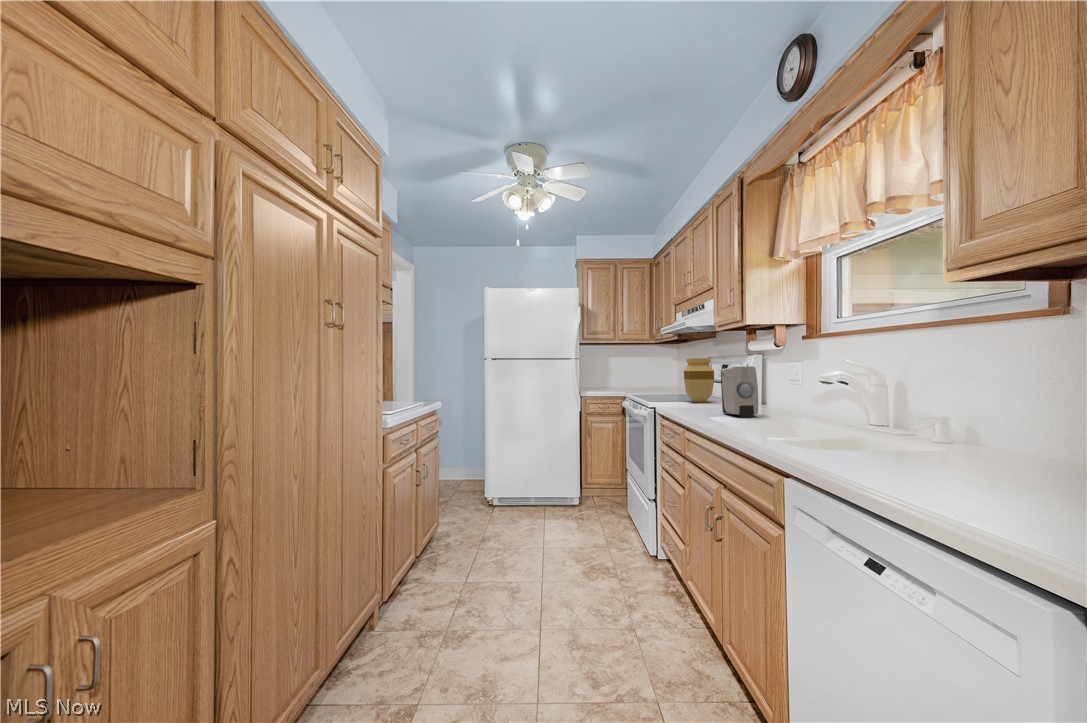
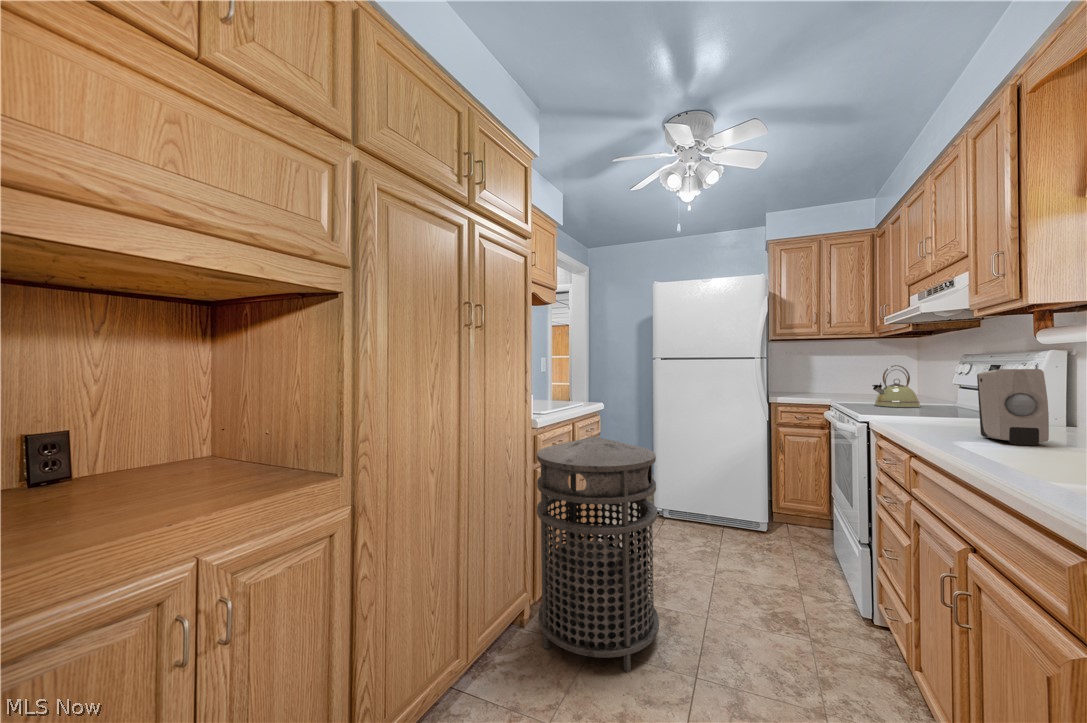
vase: present [684,358,714,402] -> none [922,355,975,418]
kettle: none [652,366,680,397] -> present [872,365,921,407]
trash can: none [388,430,506,648] -> present [537,436,659,672]

